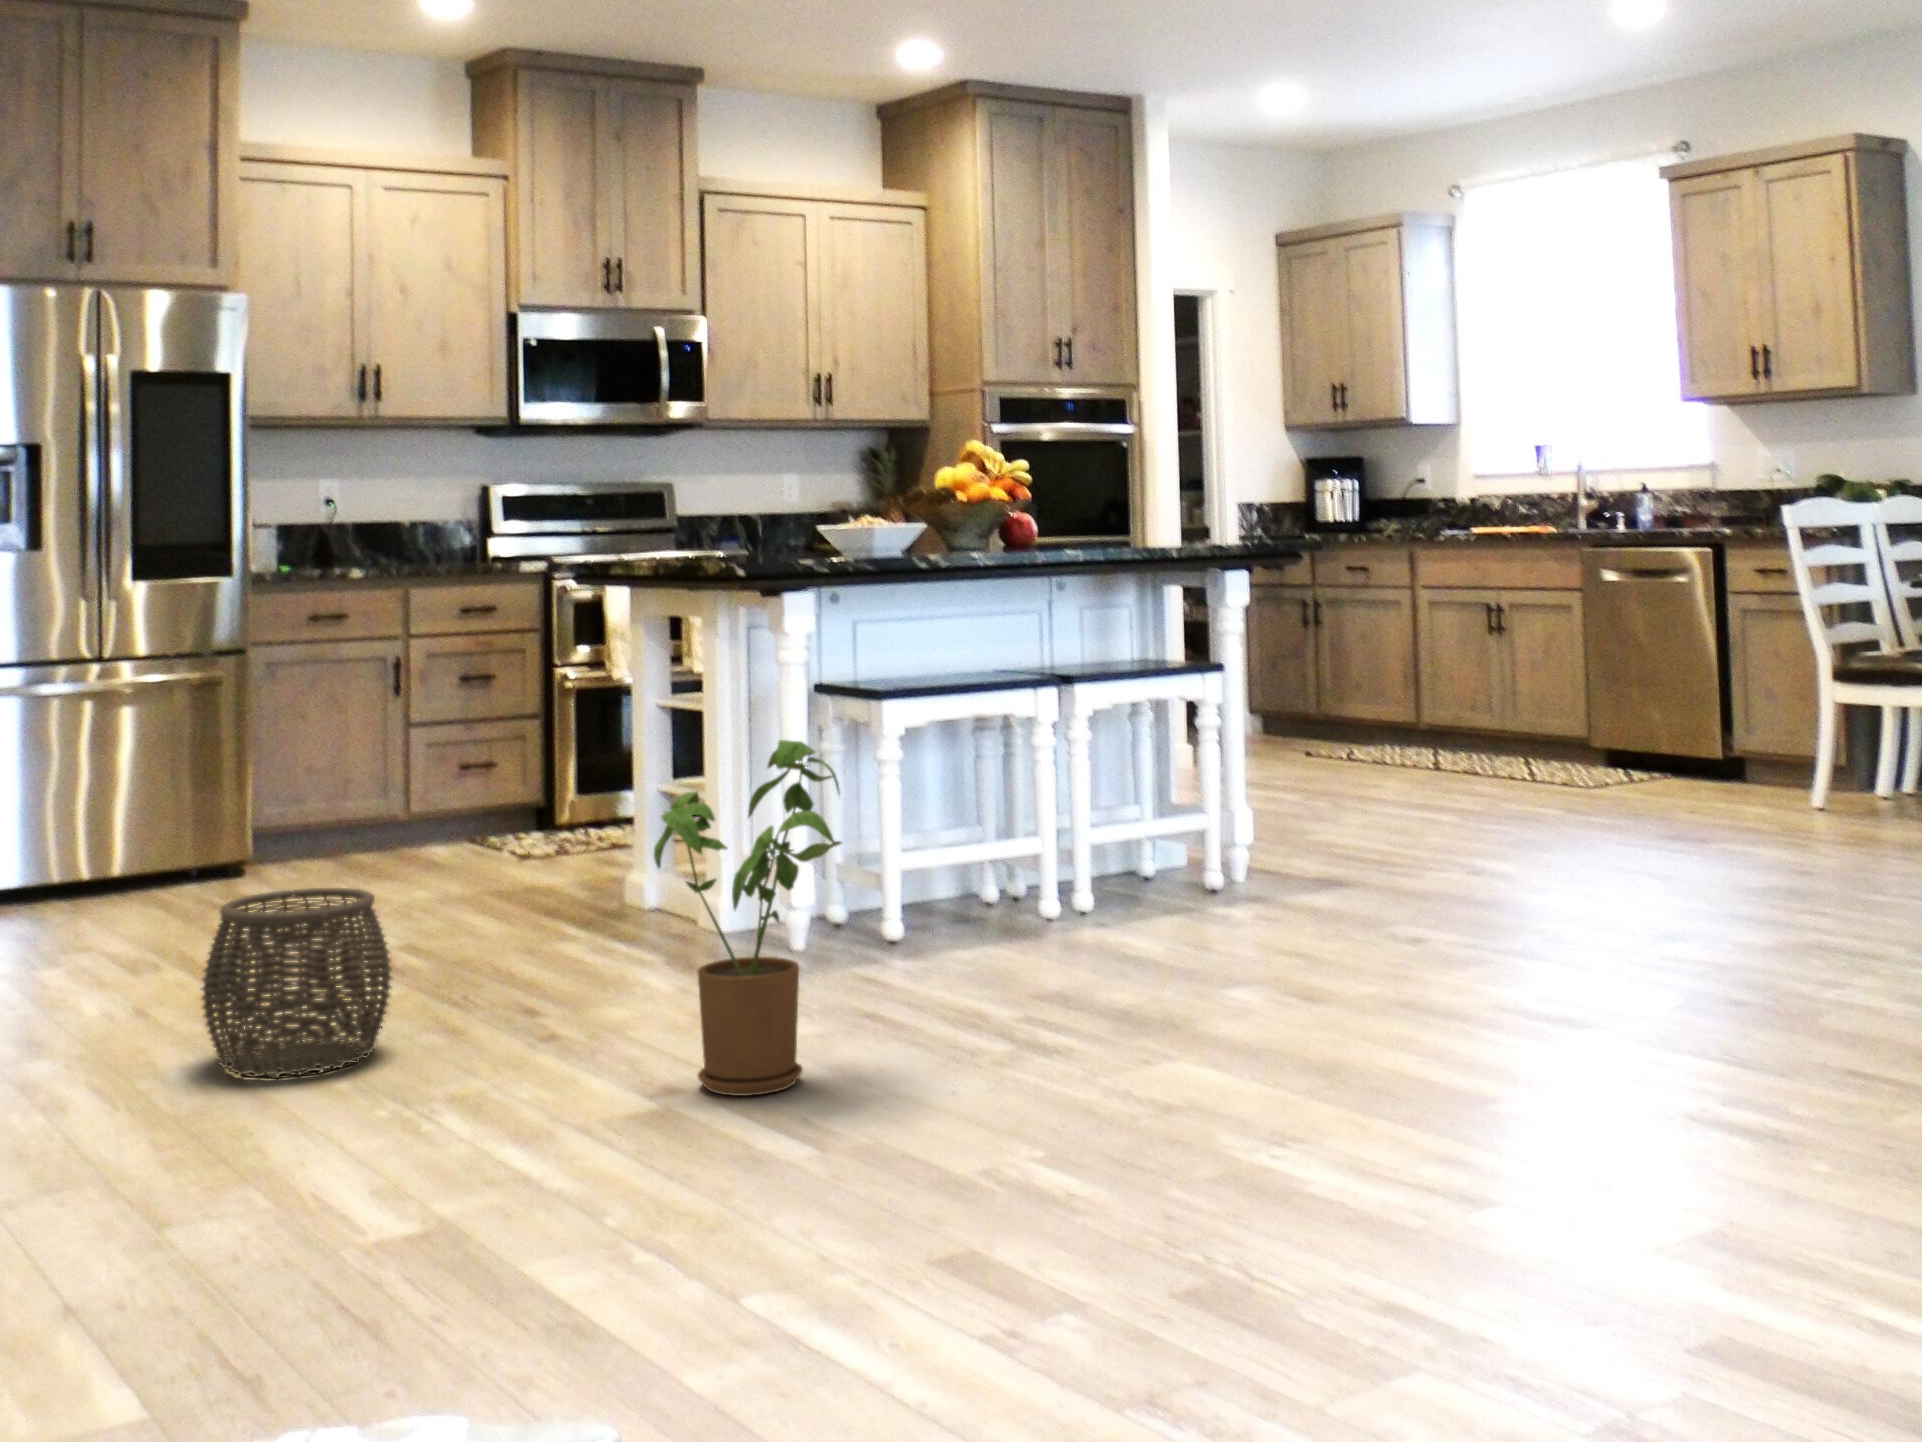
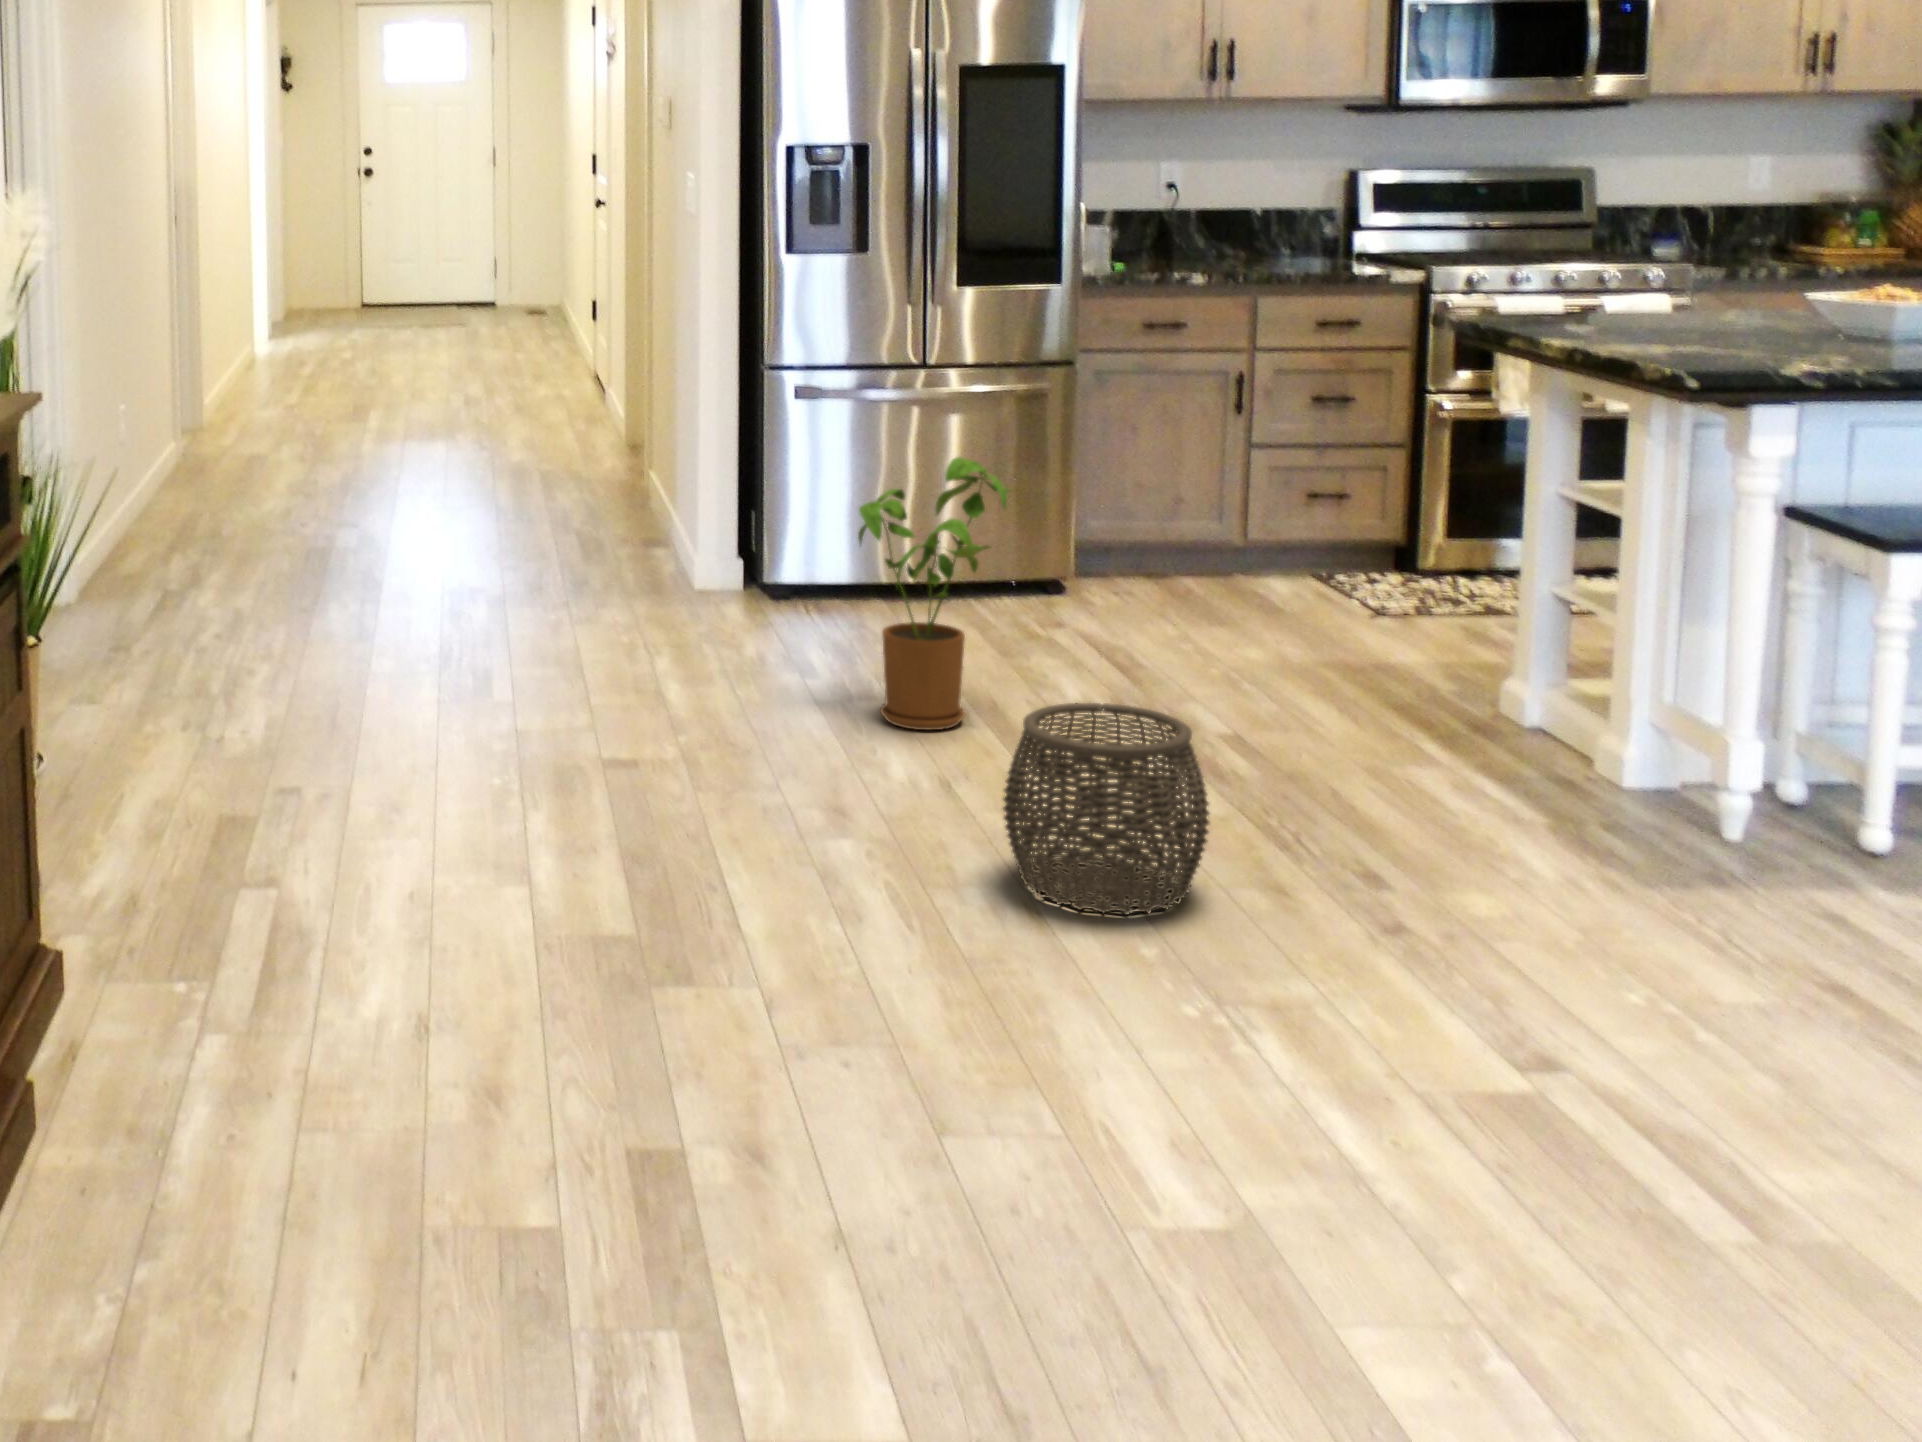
house plant: present [654,740,841,1096] -> present [858,457,1014,730]

